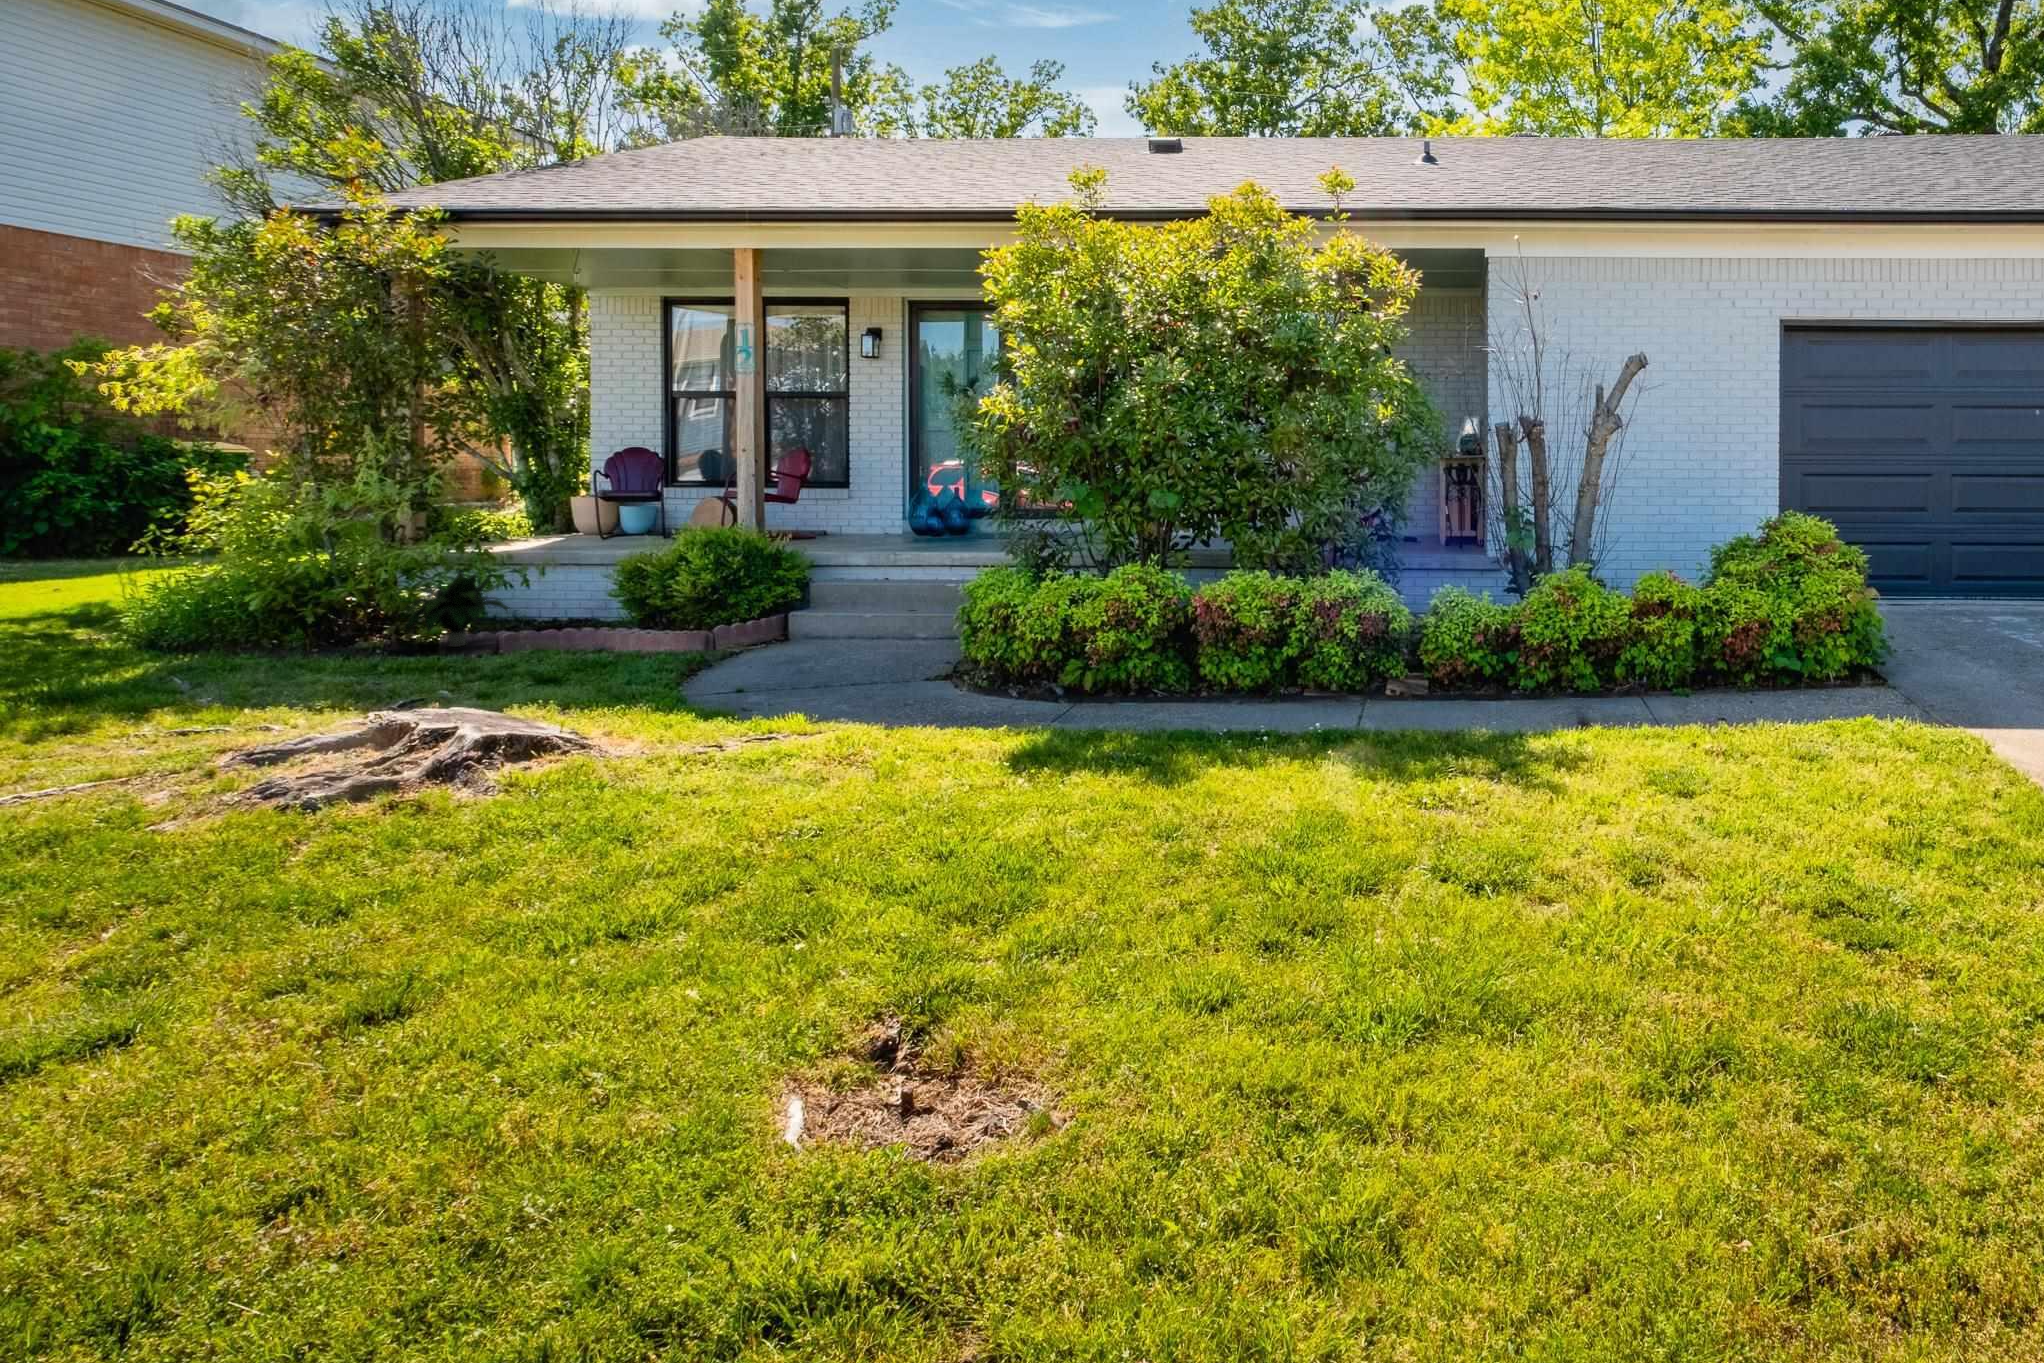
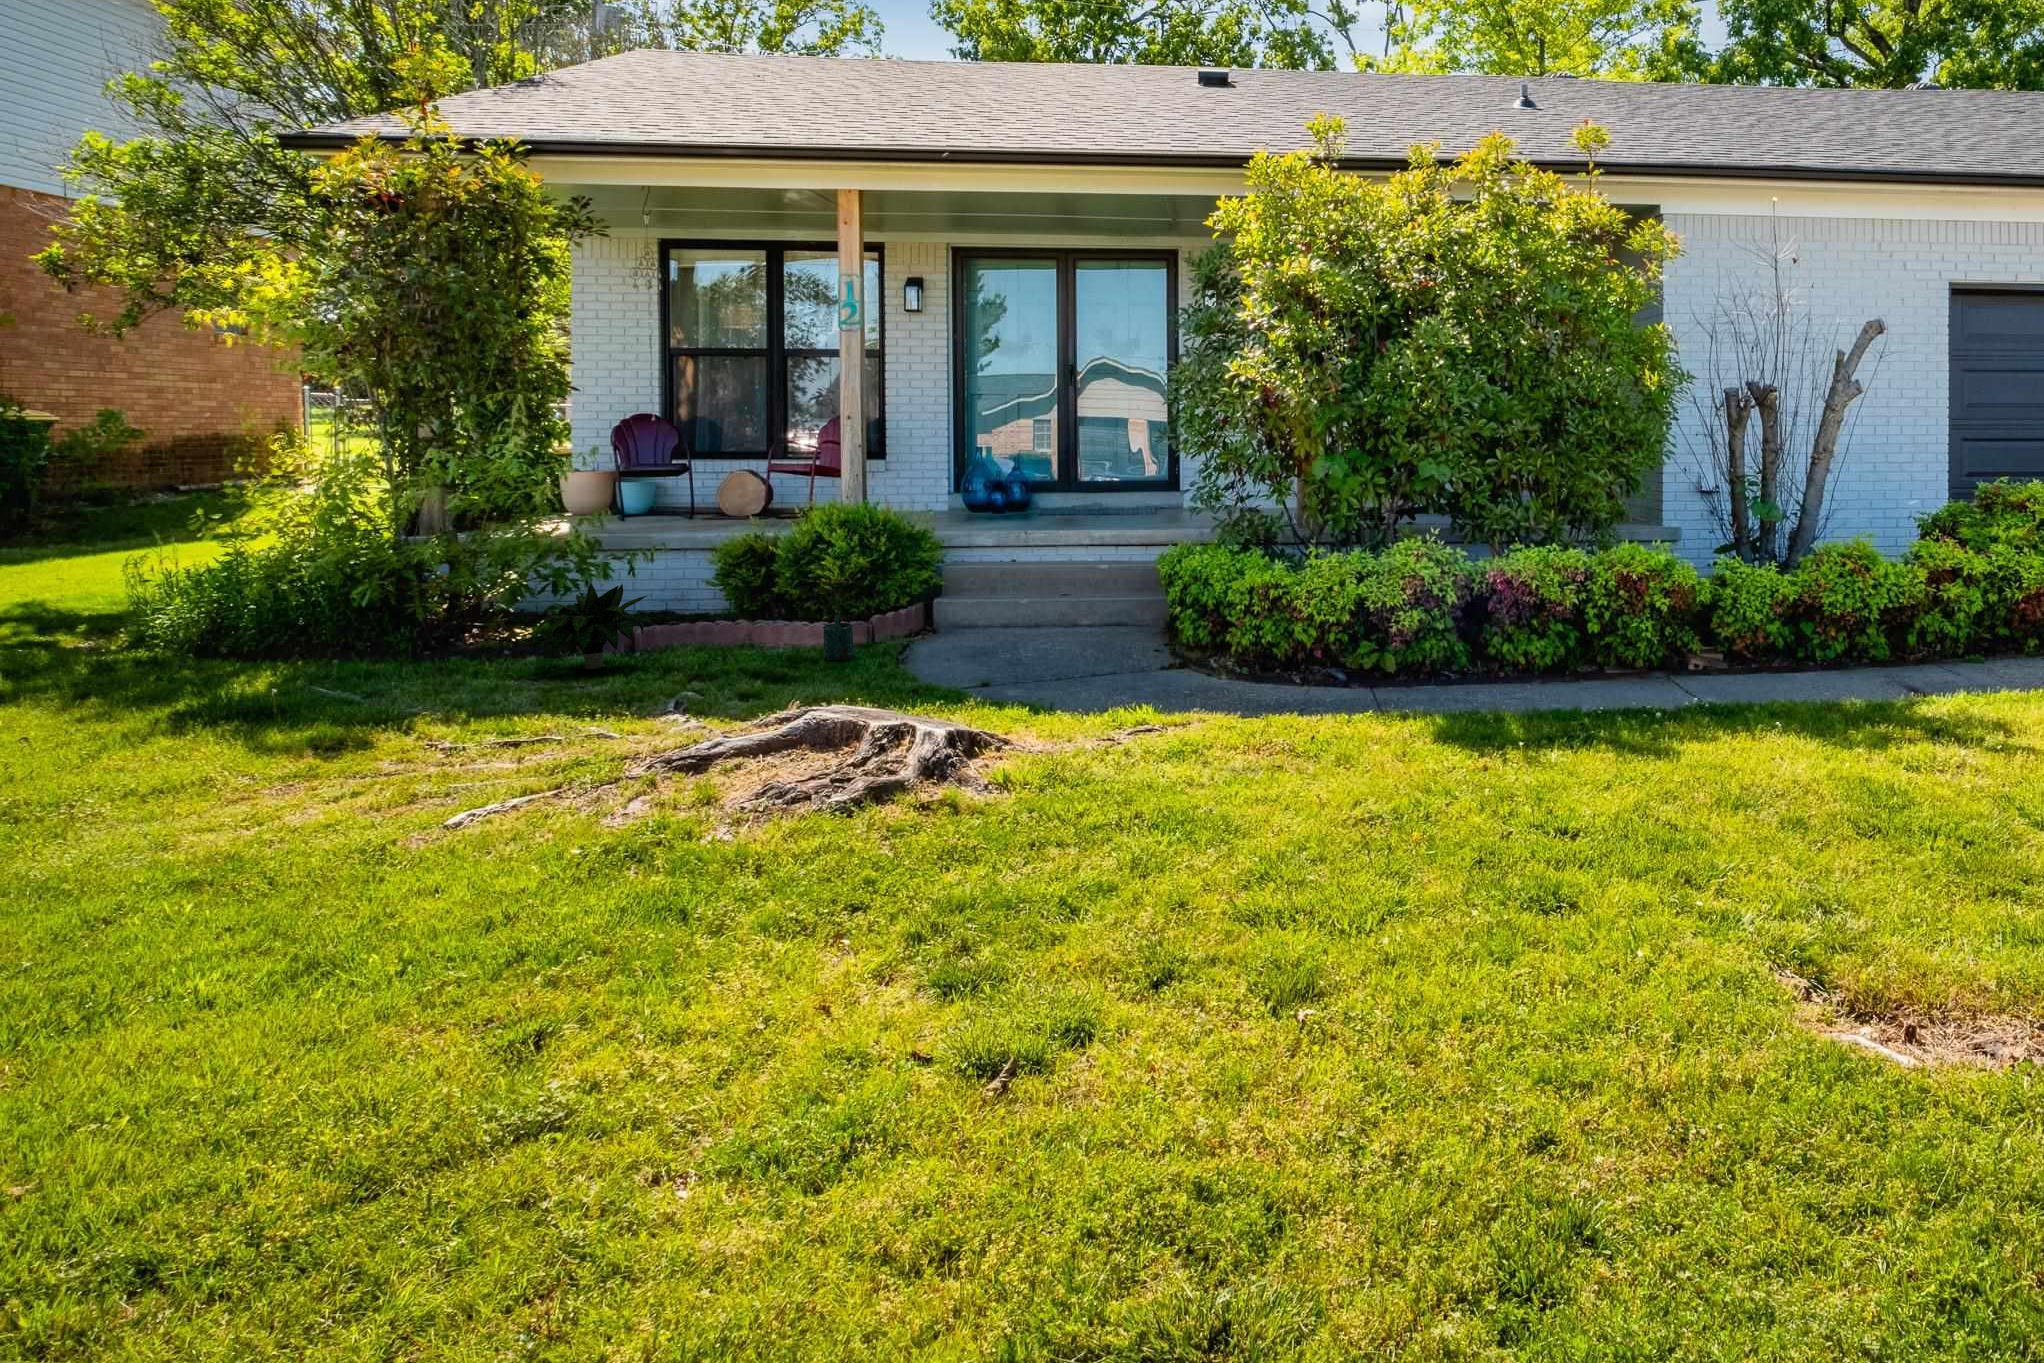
watering can: none [638,608,679,650] -> present [823,615,854,660]

